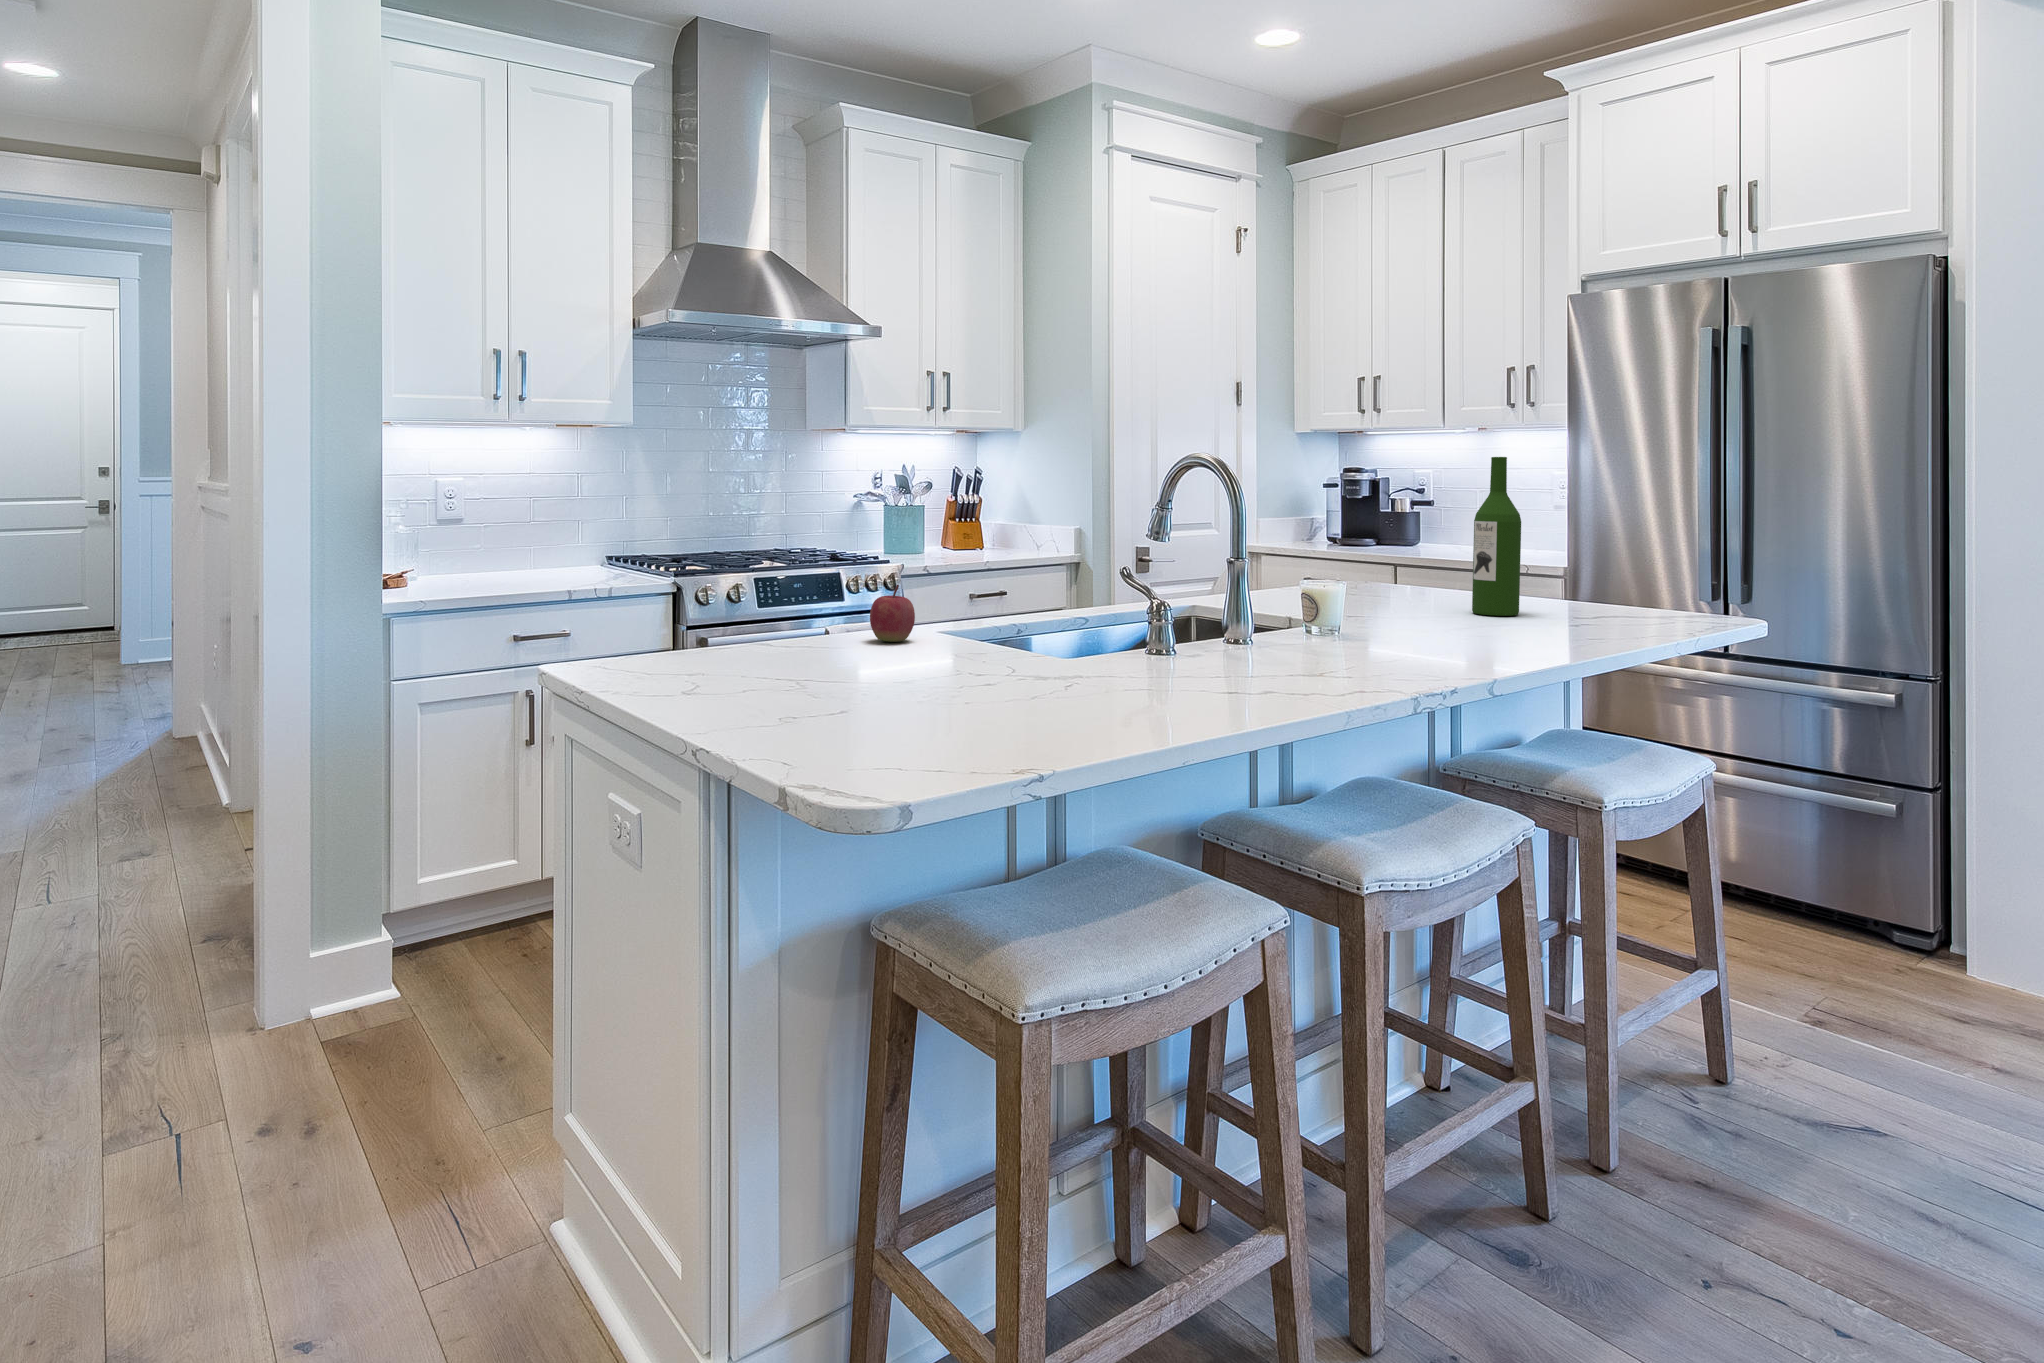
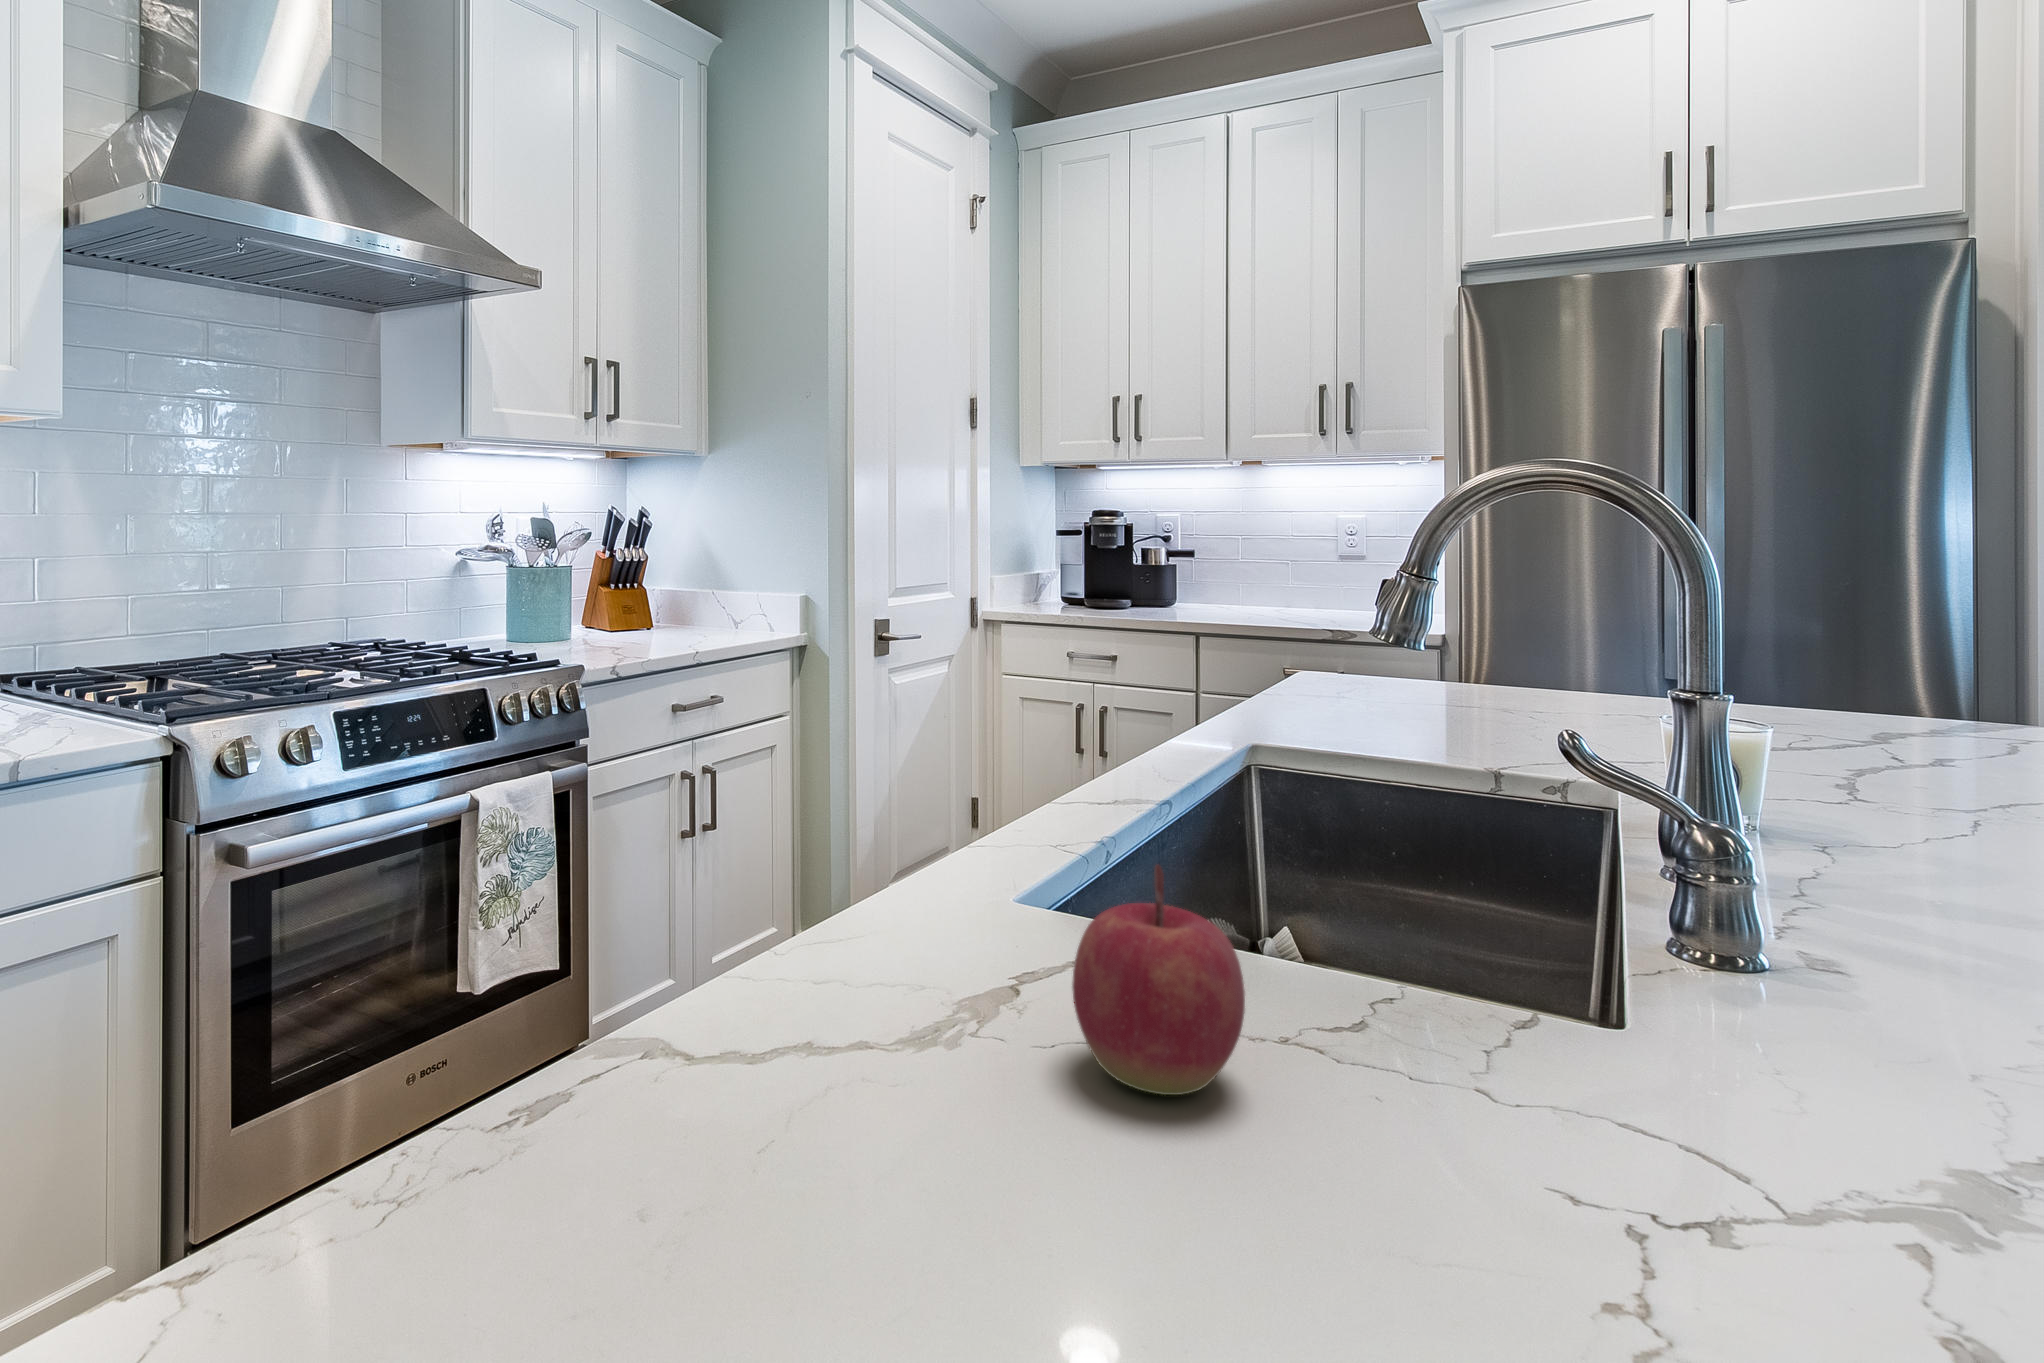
wine bottle: present [1472,457,1521,616] -> none [1824,472,1931,764]

